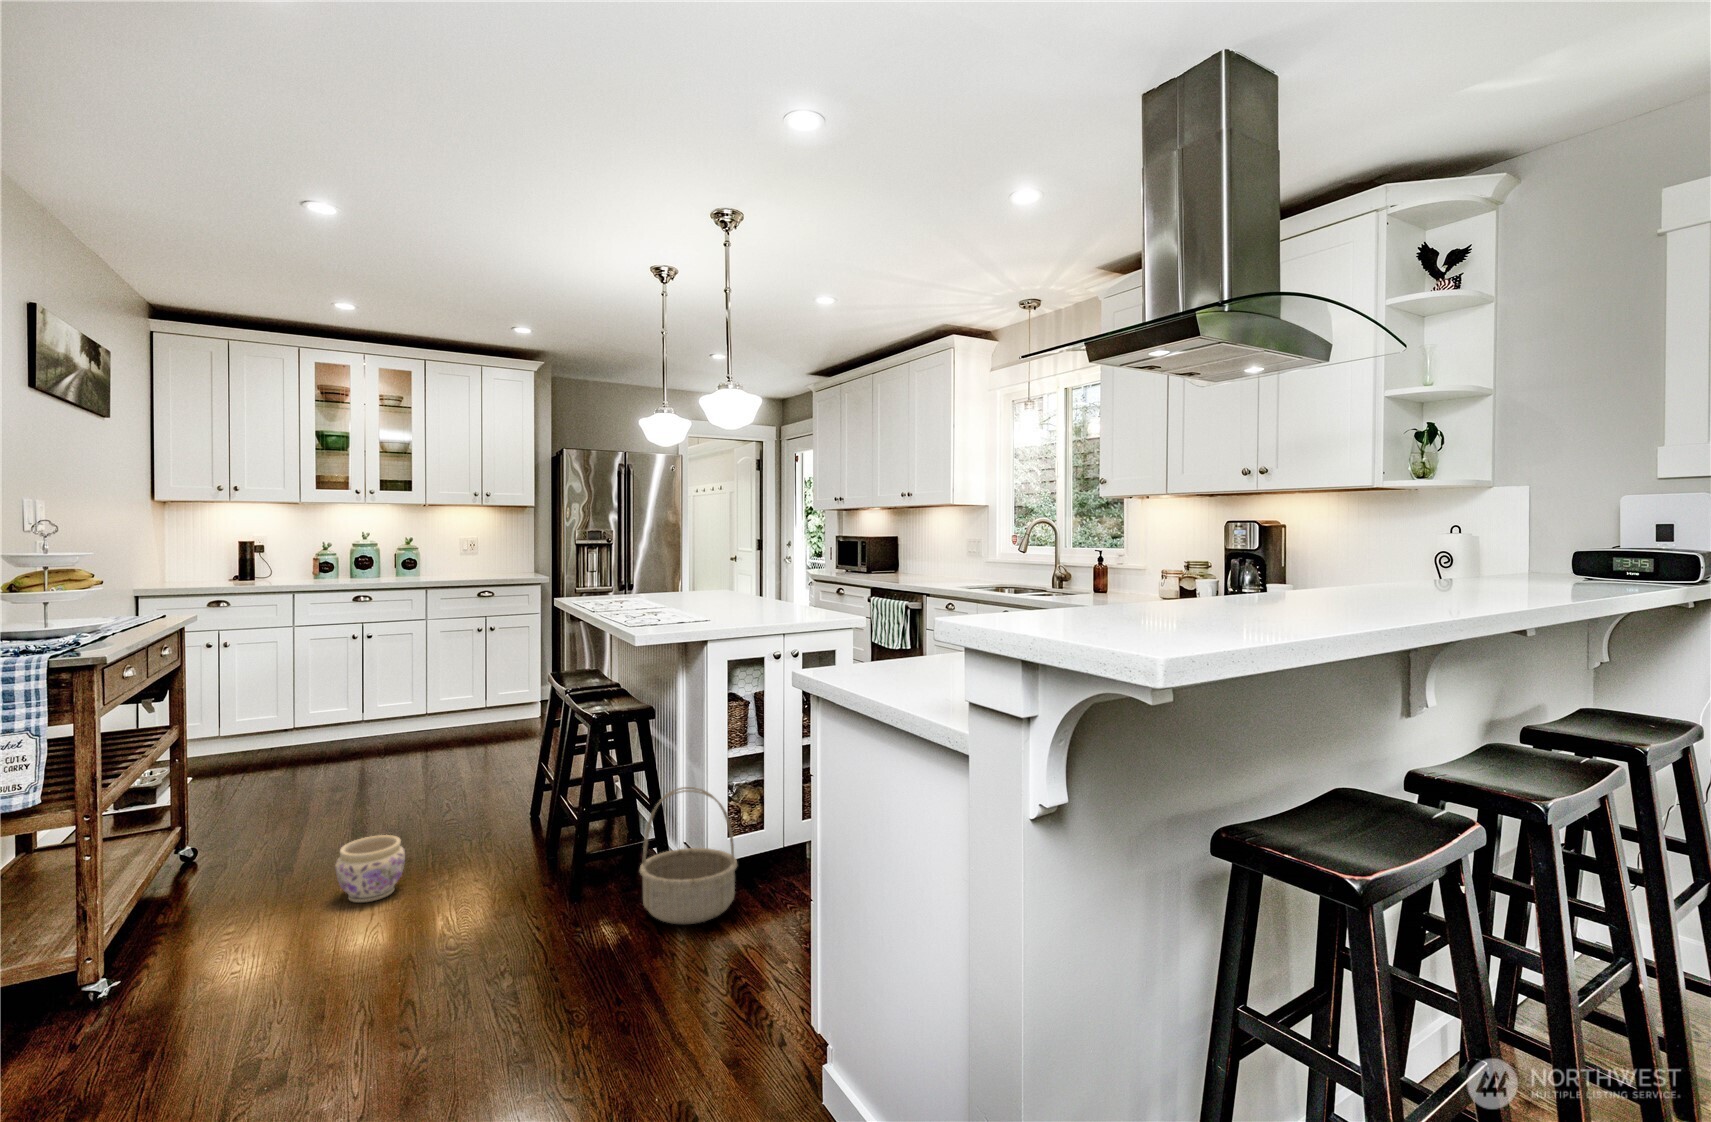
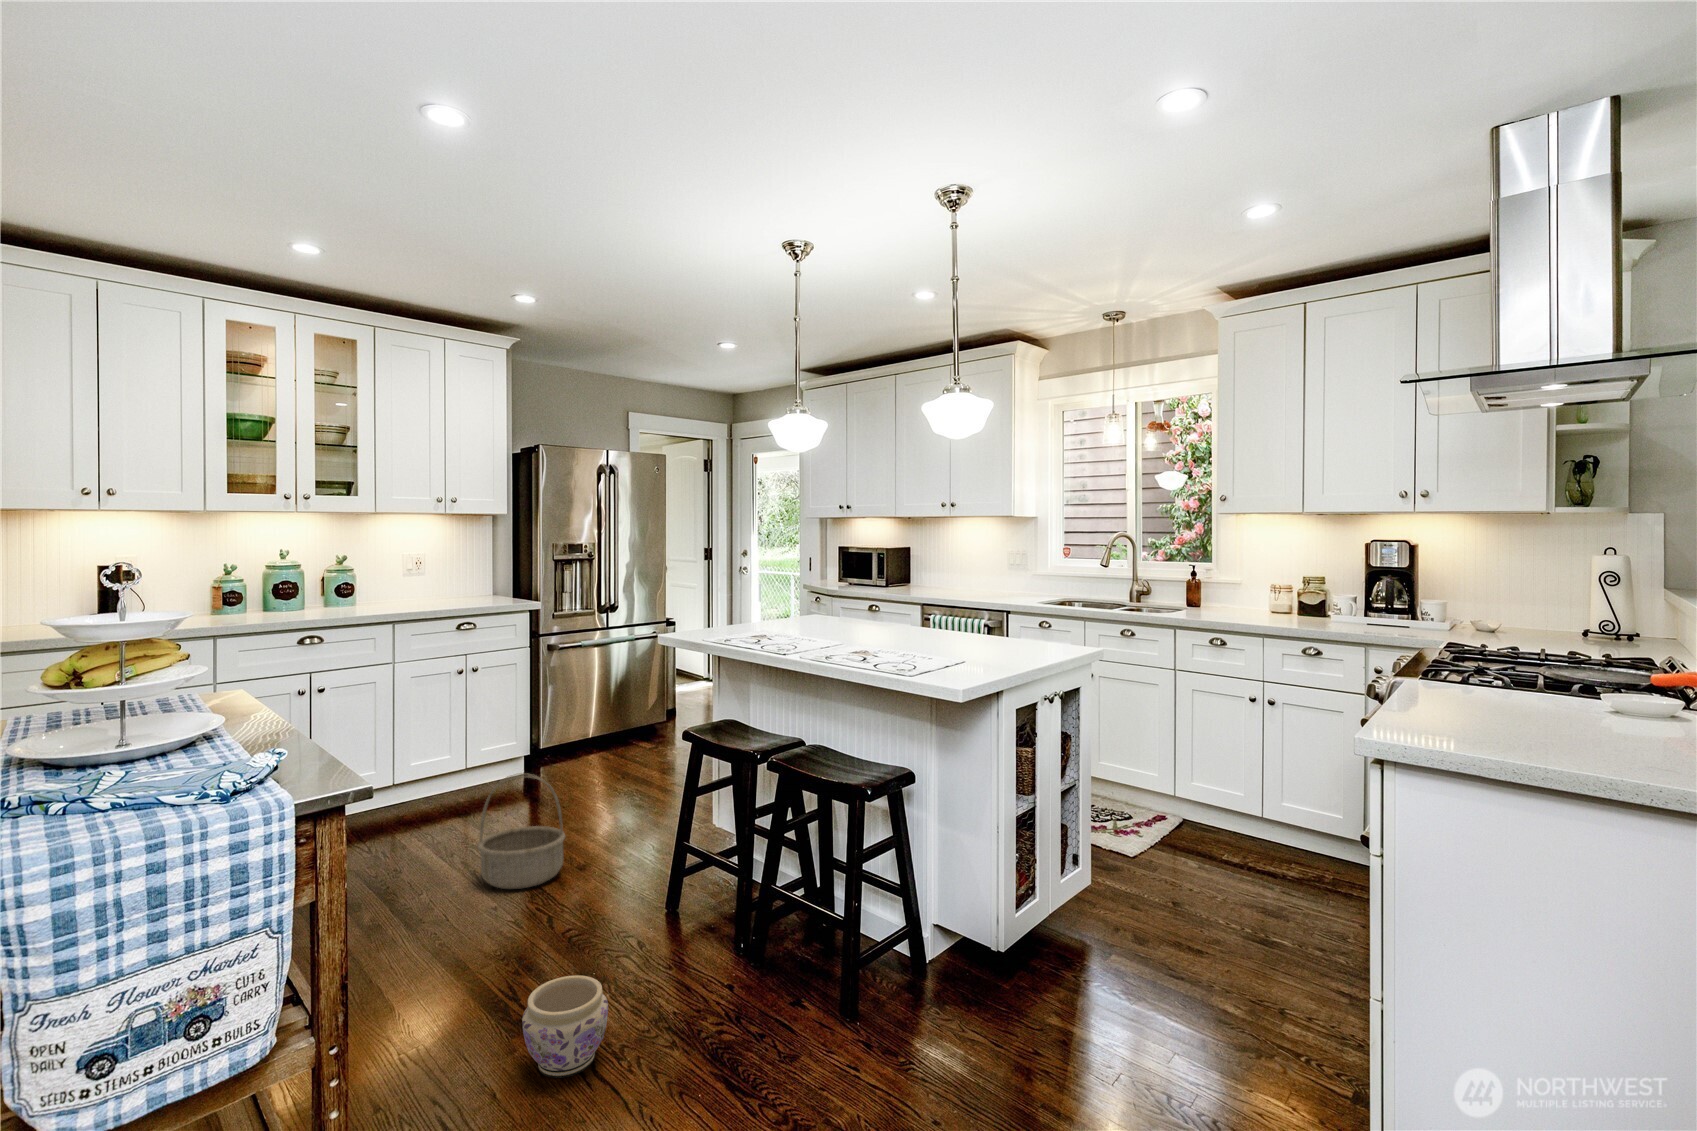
basket: present [640,787,737,924] -> present [478,773,565,889]

